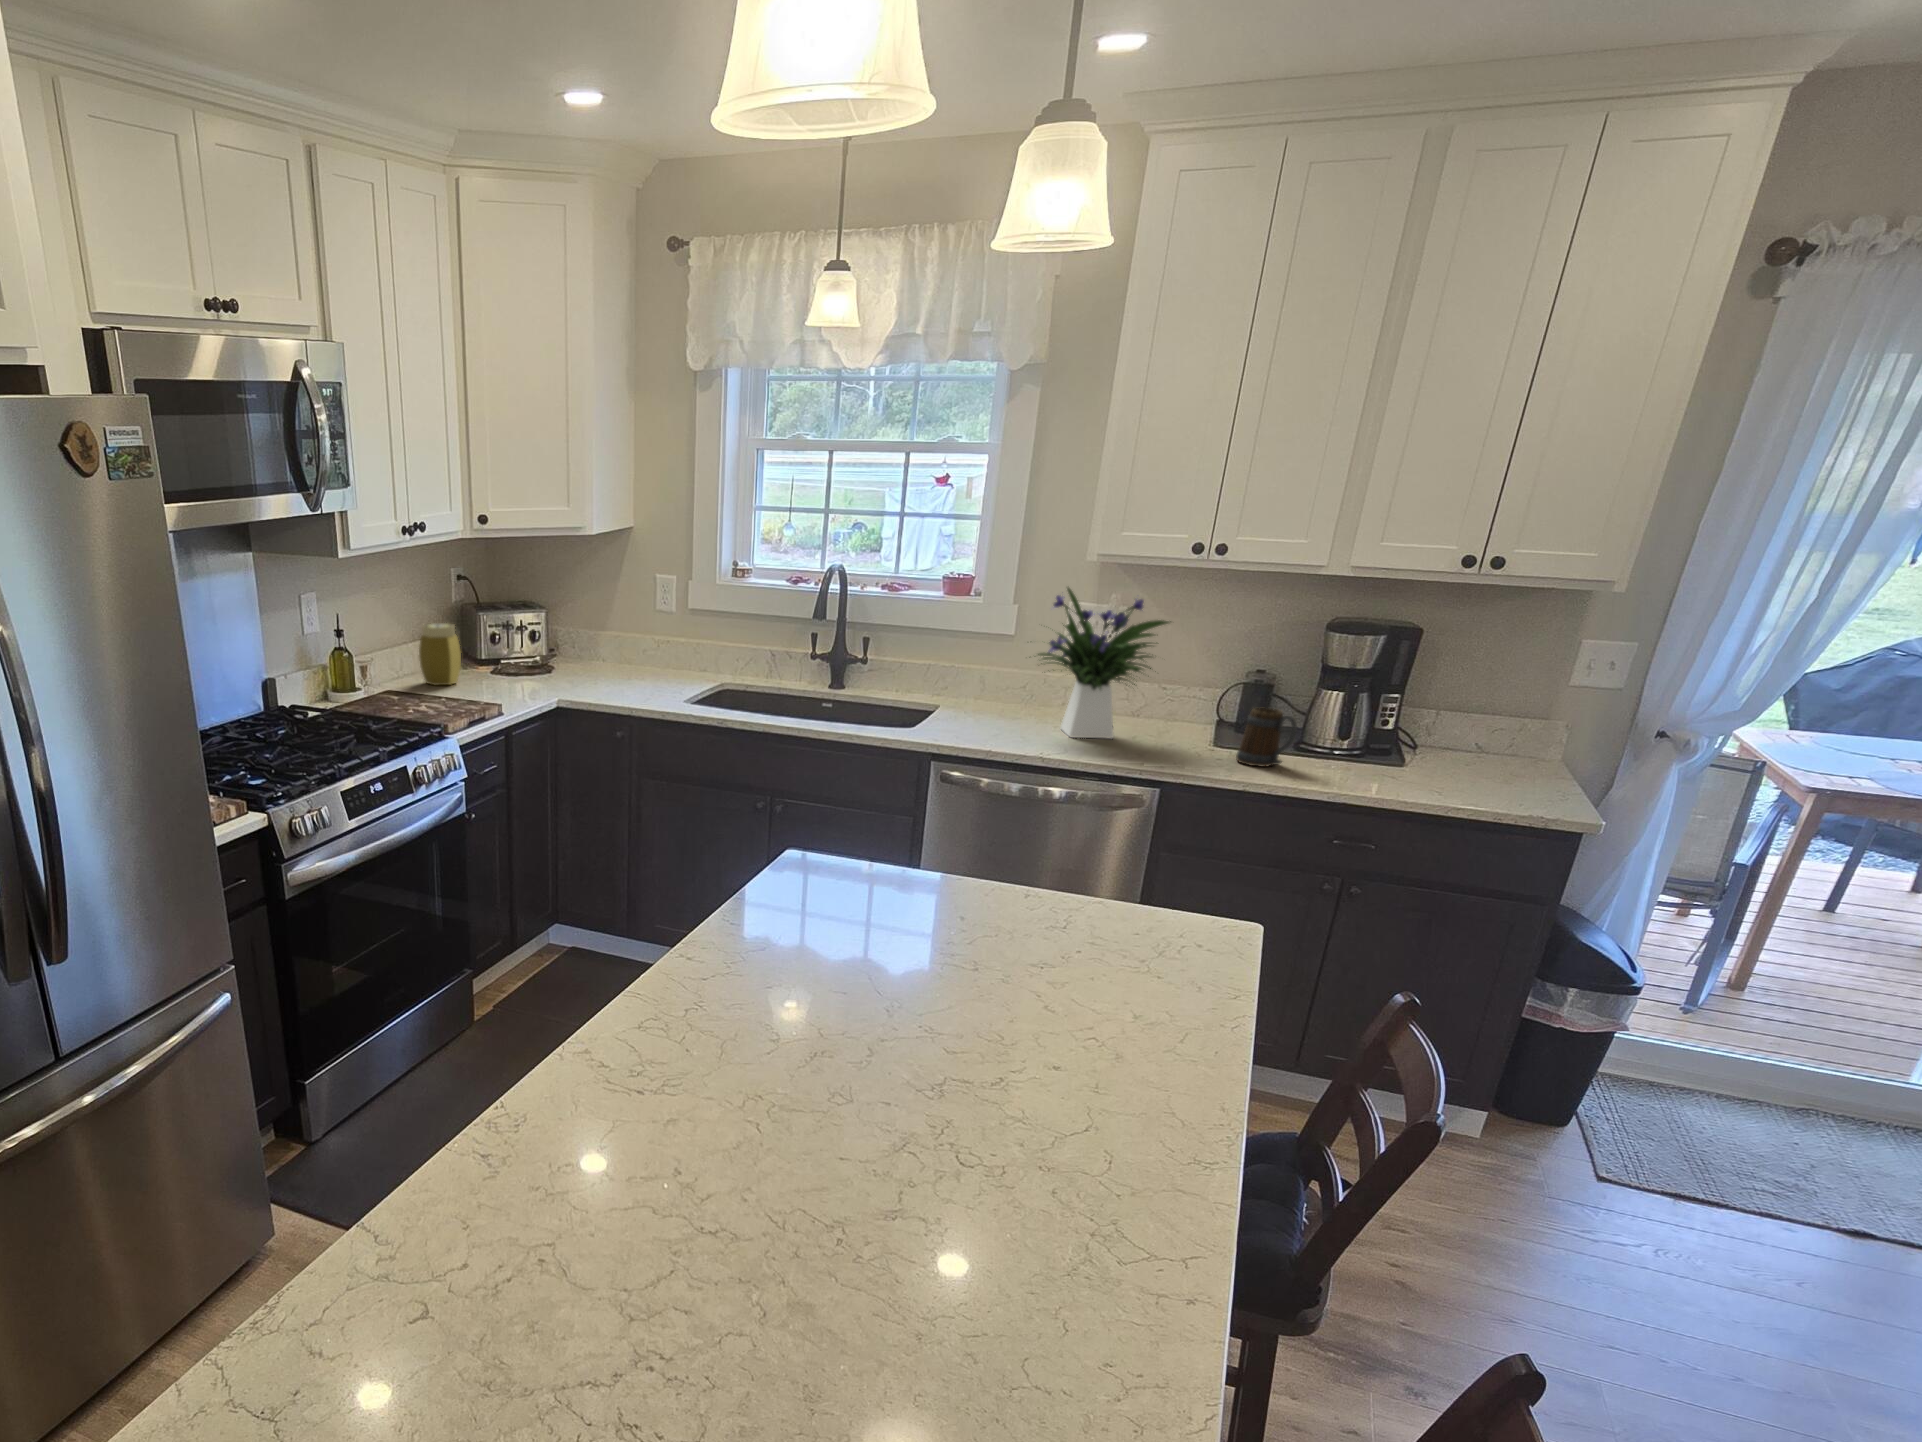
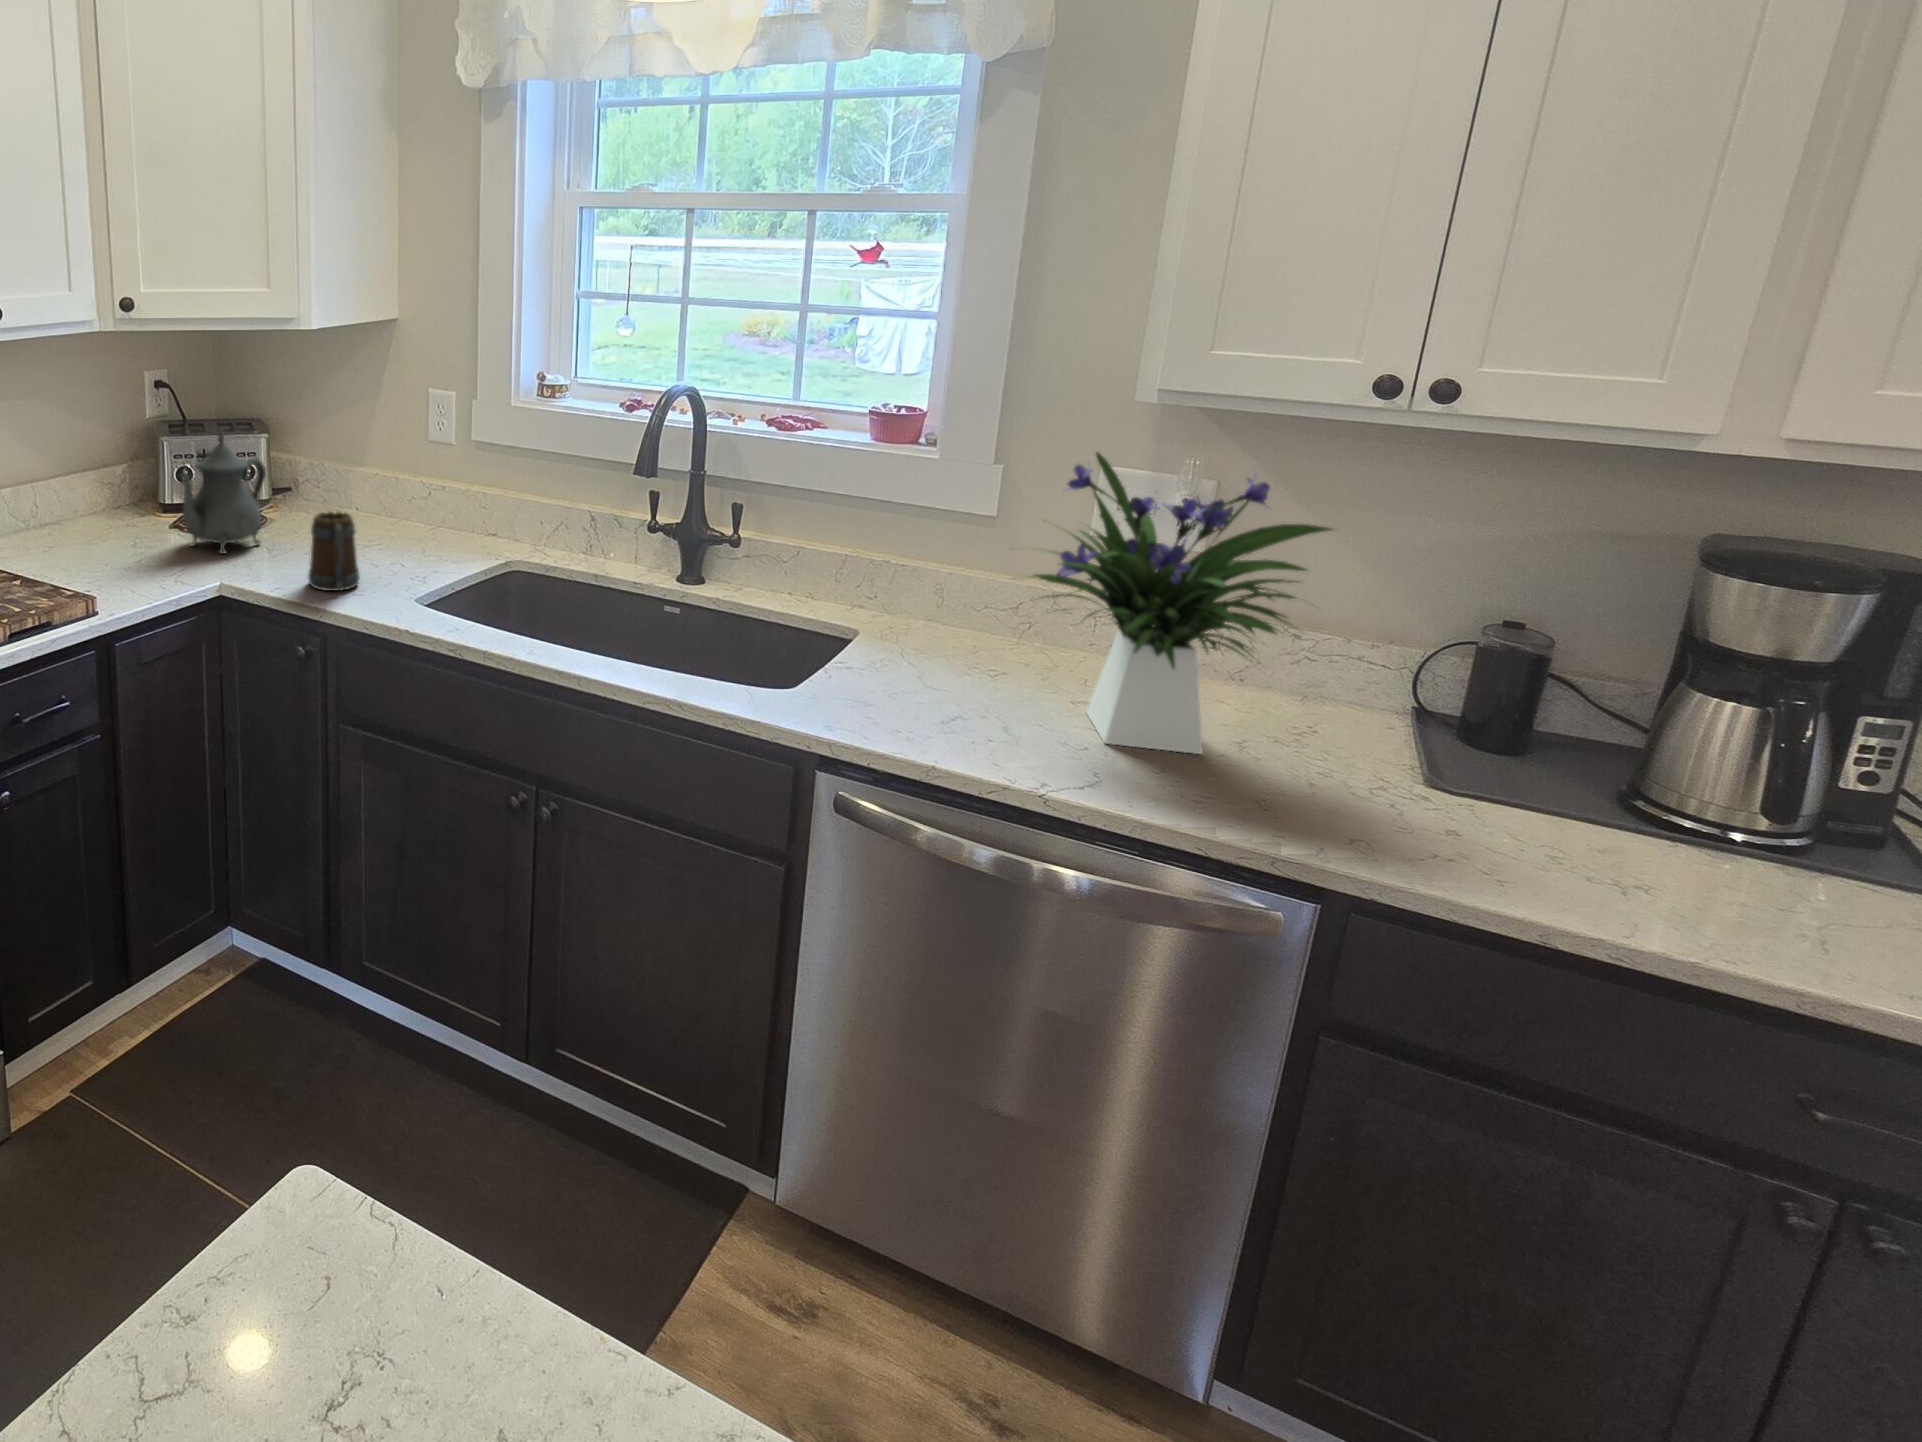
teapot: none [518,602,564,685] -> present [177,430,266,554]
jar: present [419,623,461,685] -> none [37,454,99,548]
mug: present [1236,708,1297,767] -> present [308,512,360,591]

